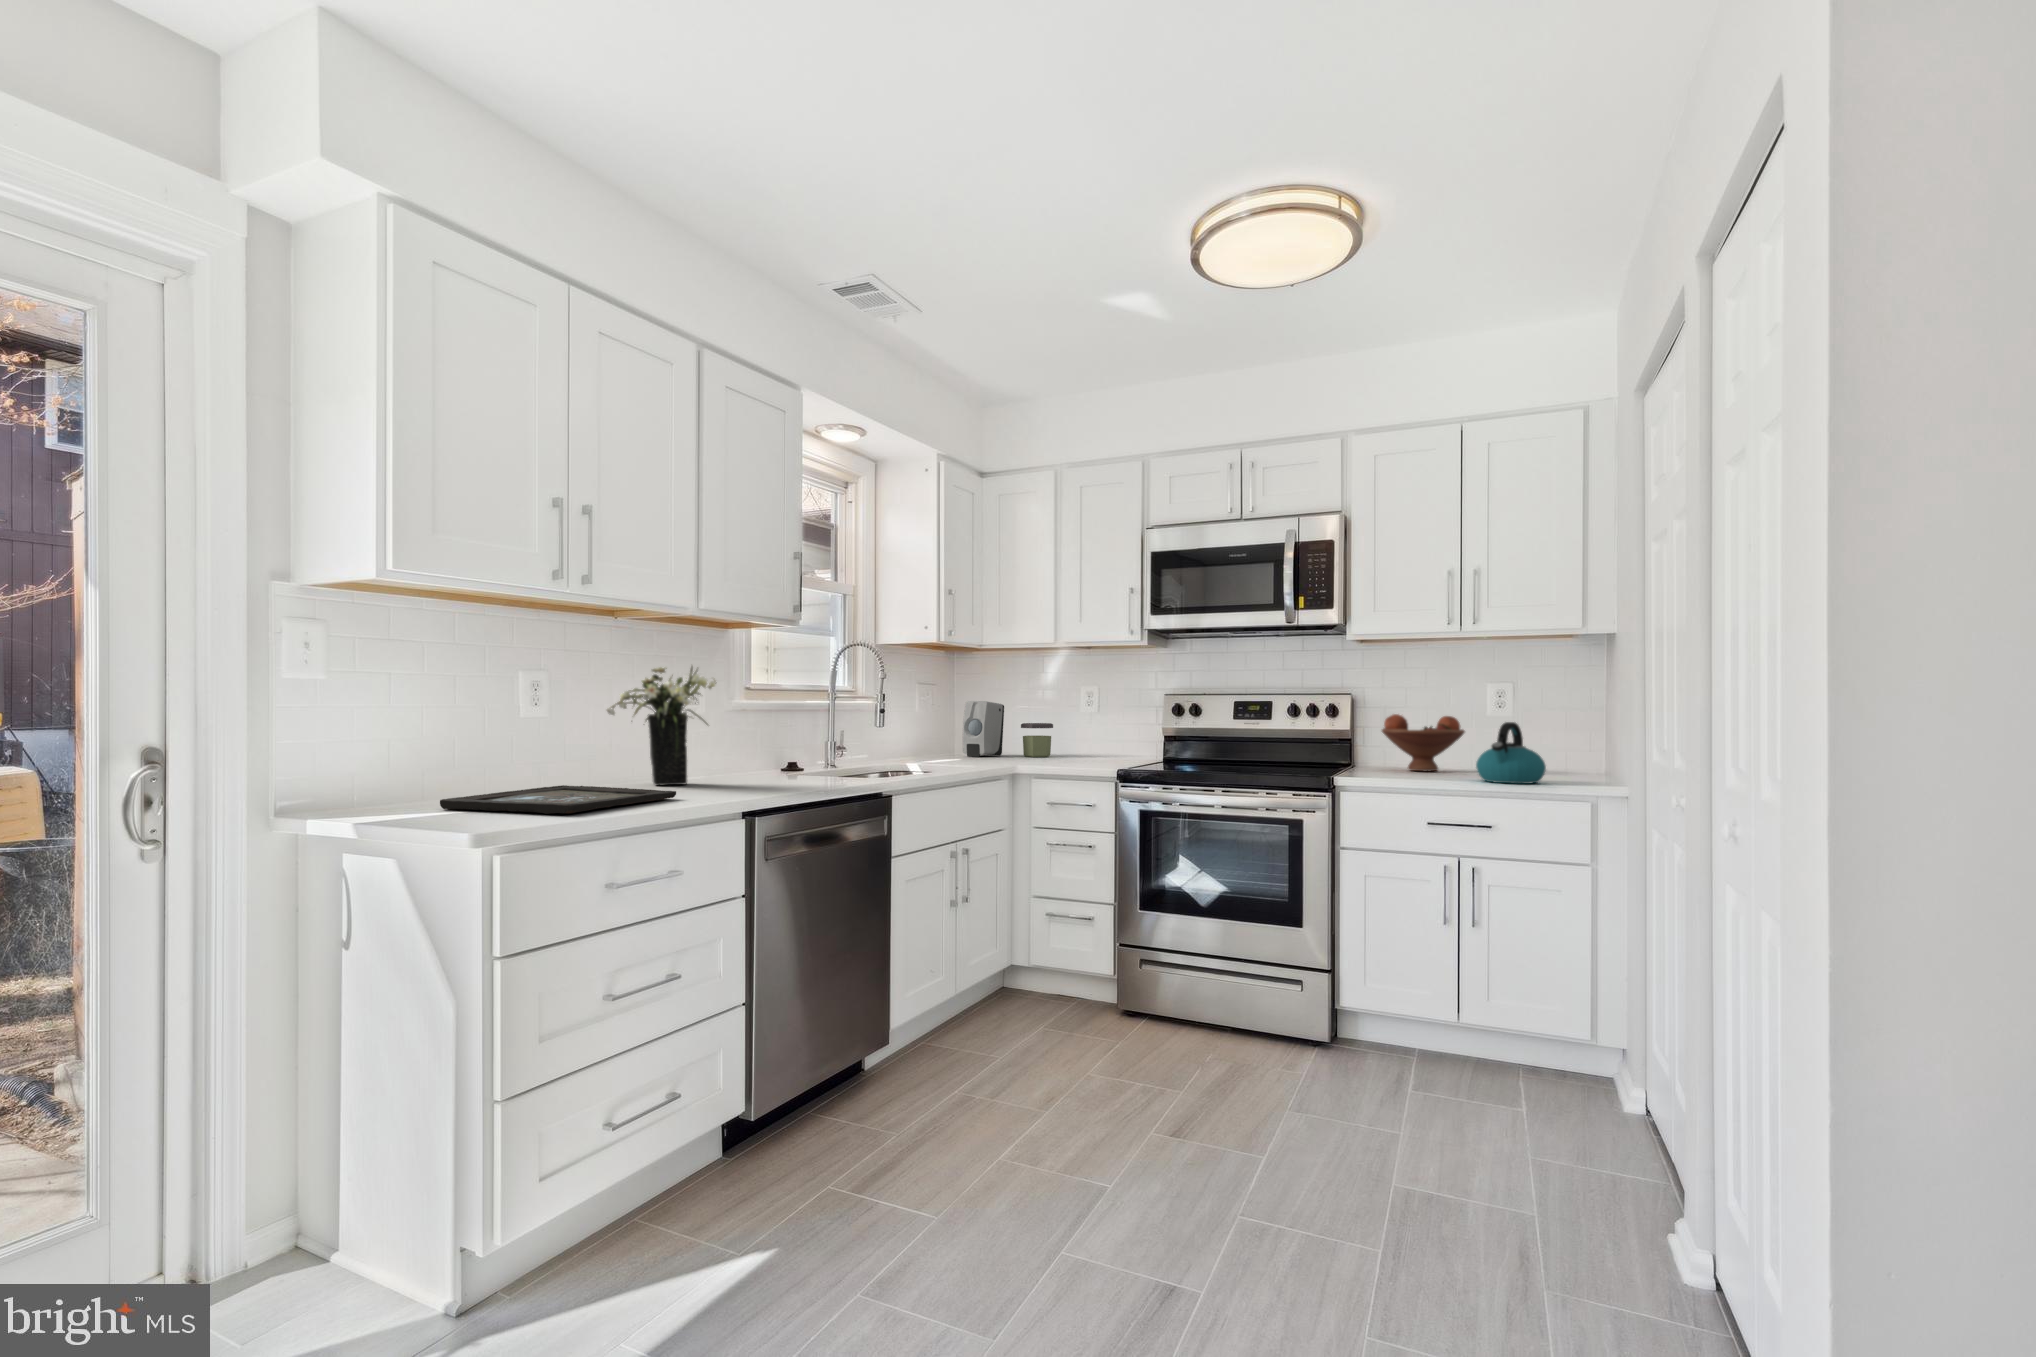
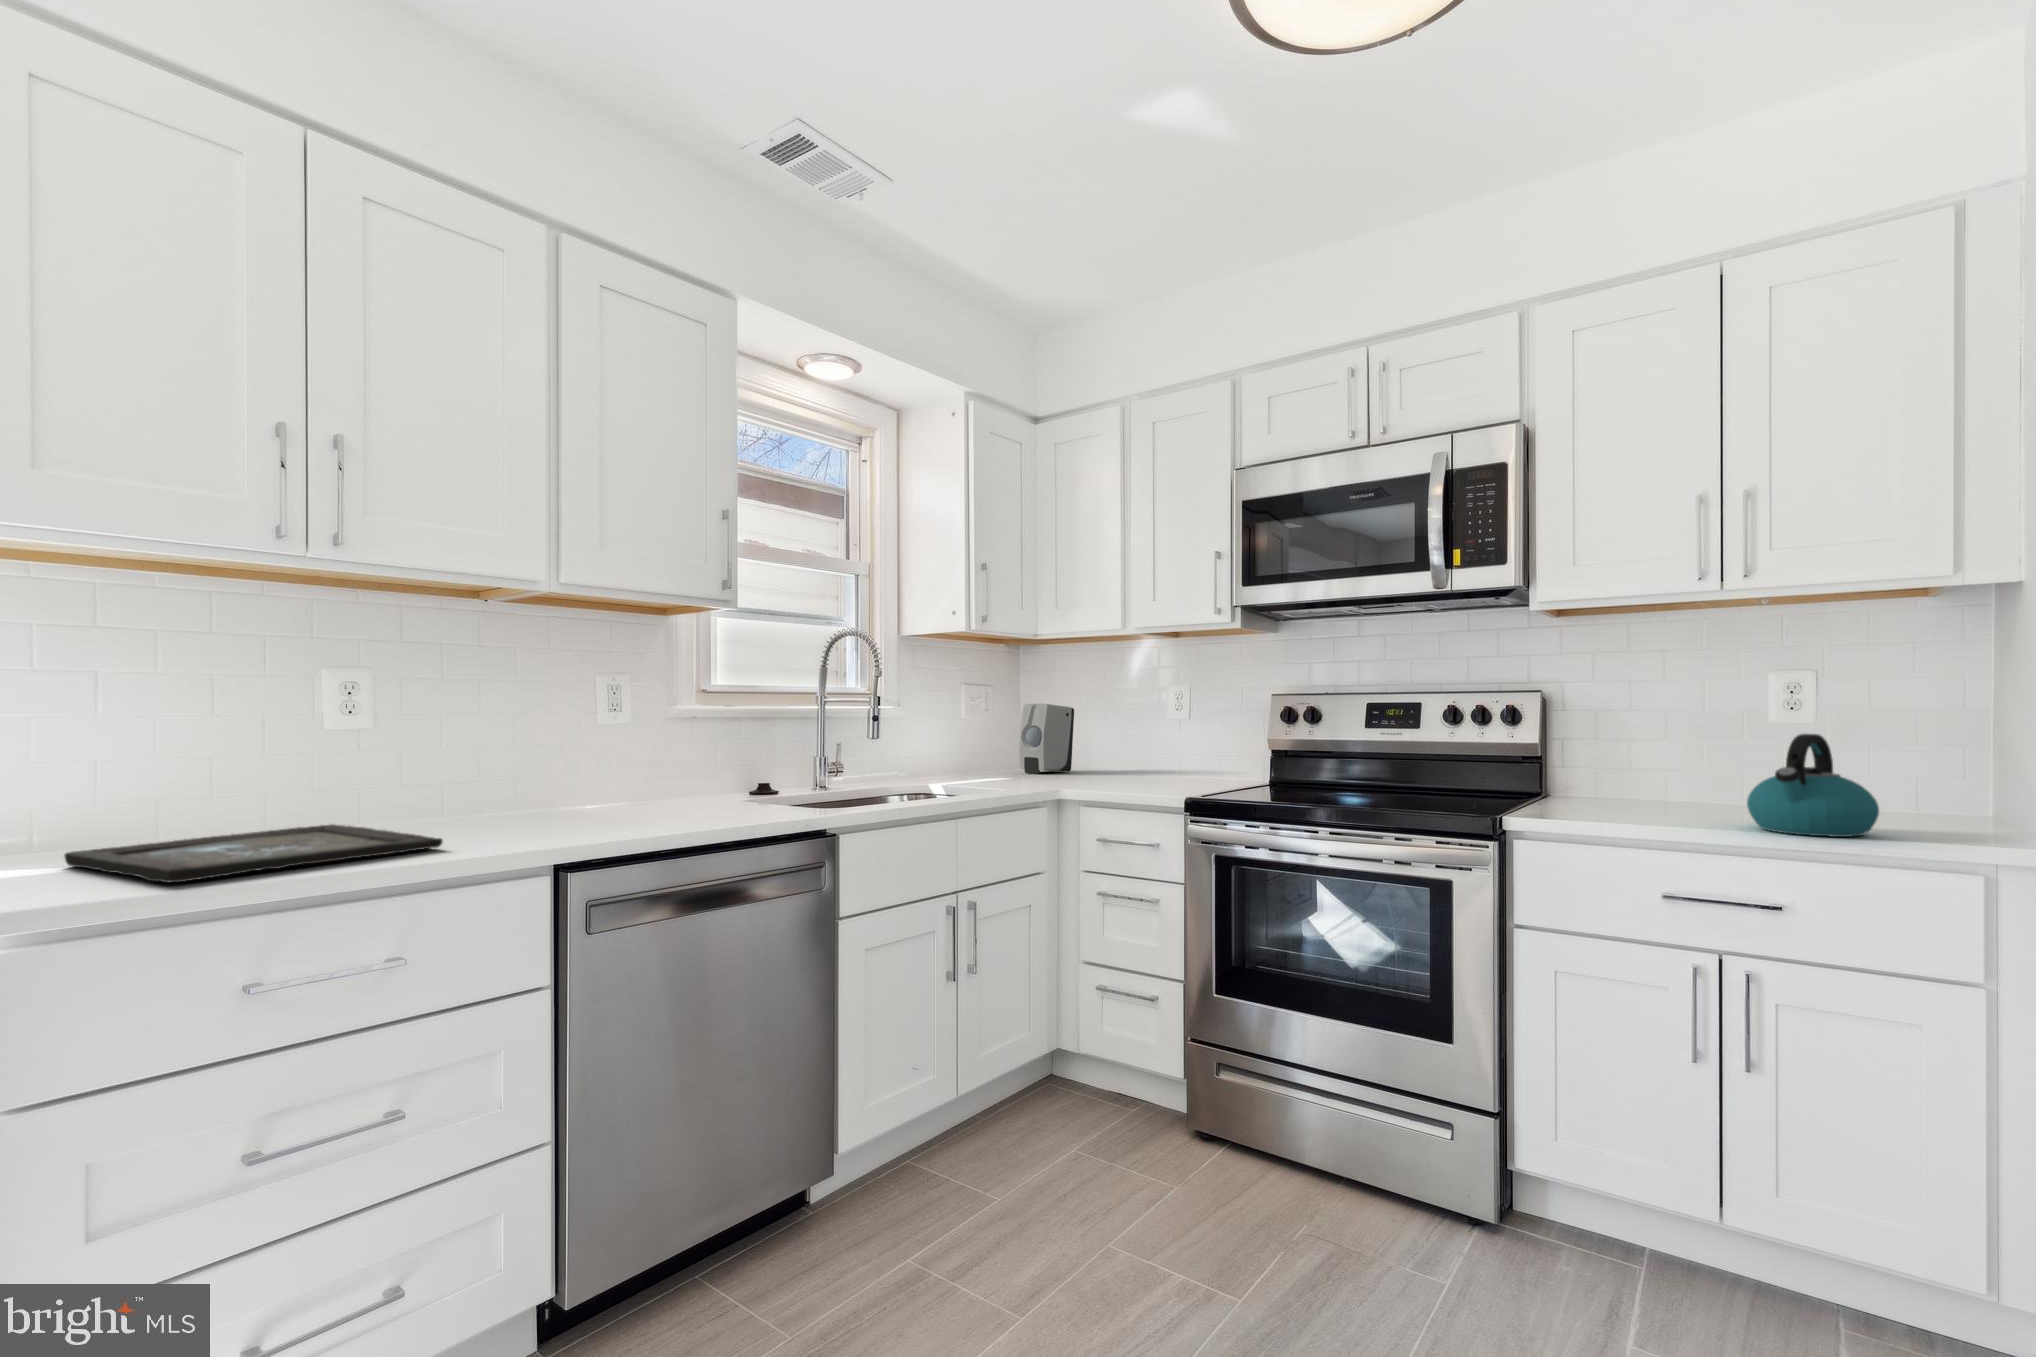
flower arrangement: present [607,667,716,786] -> none [439,659,596,821]
fruit bowl: present [1382,714,1465,771] -> none [1588,718,1727,806]
jar: present [1021,723,1053,757] -> none [1093,731,1135,774]

